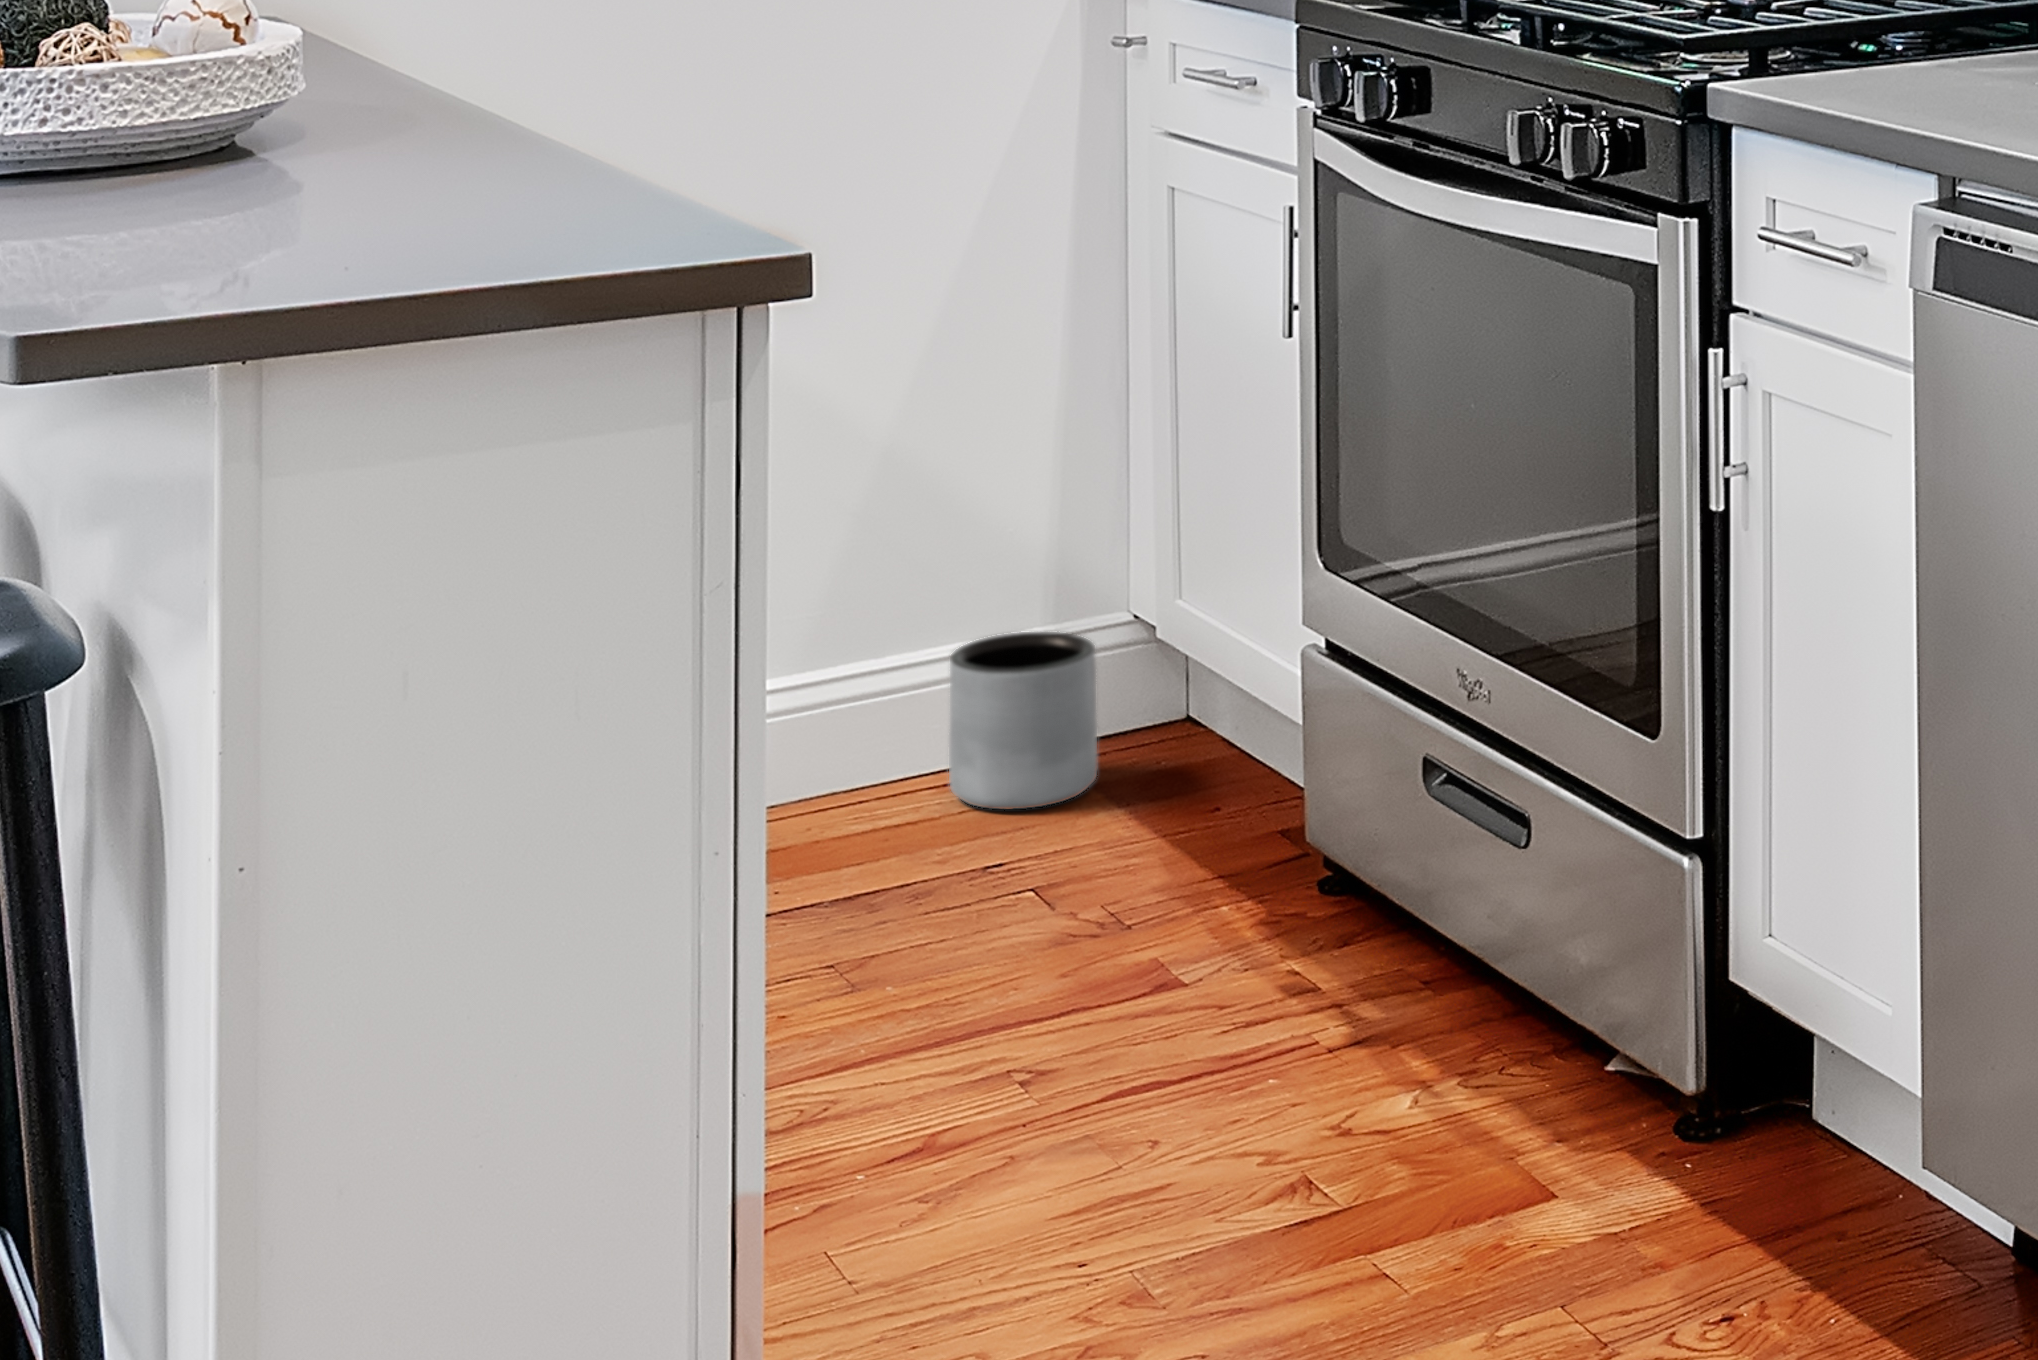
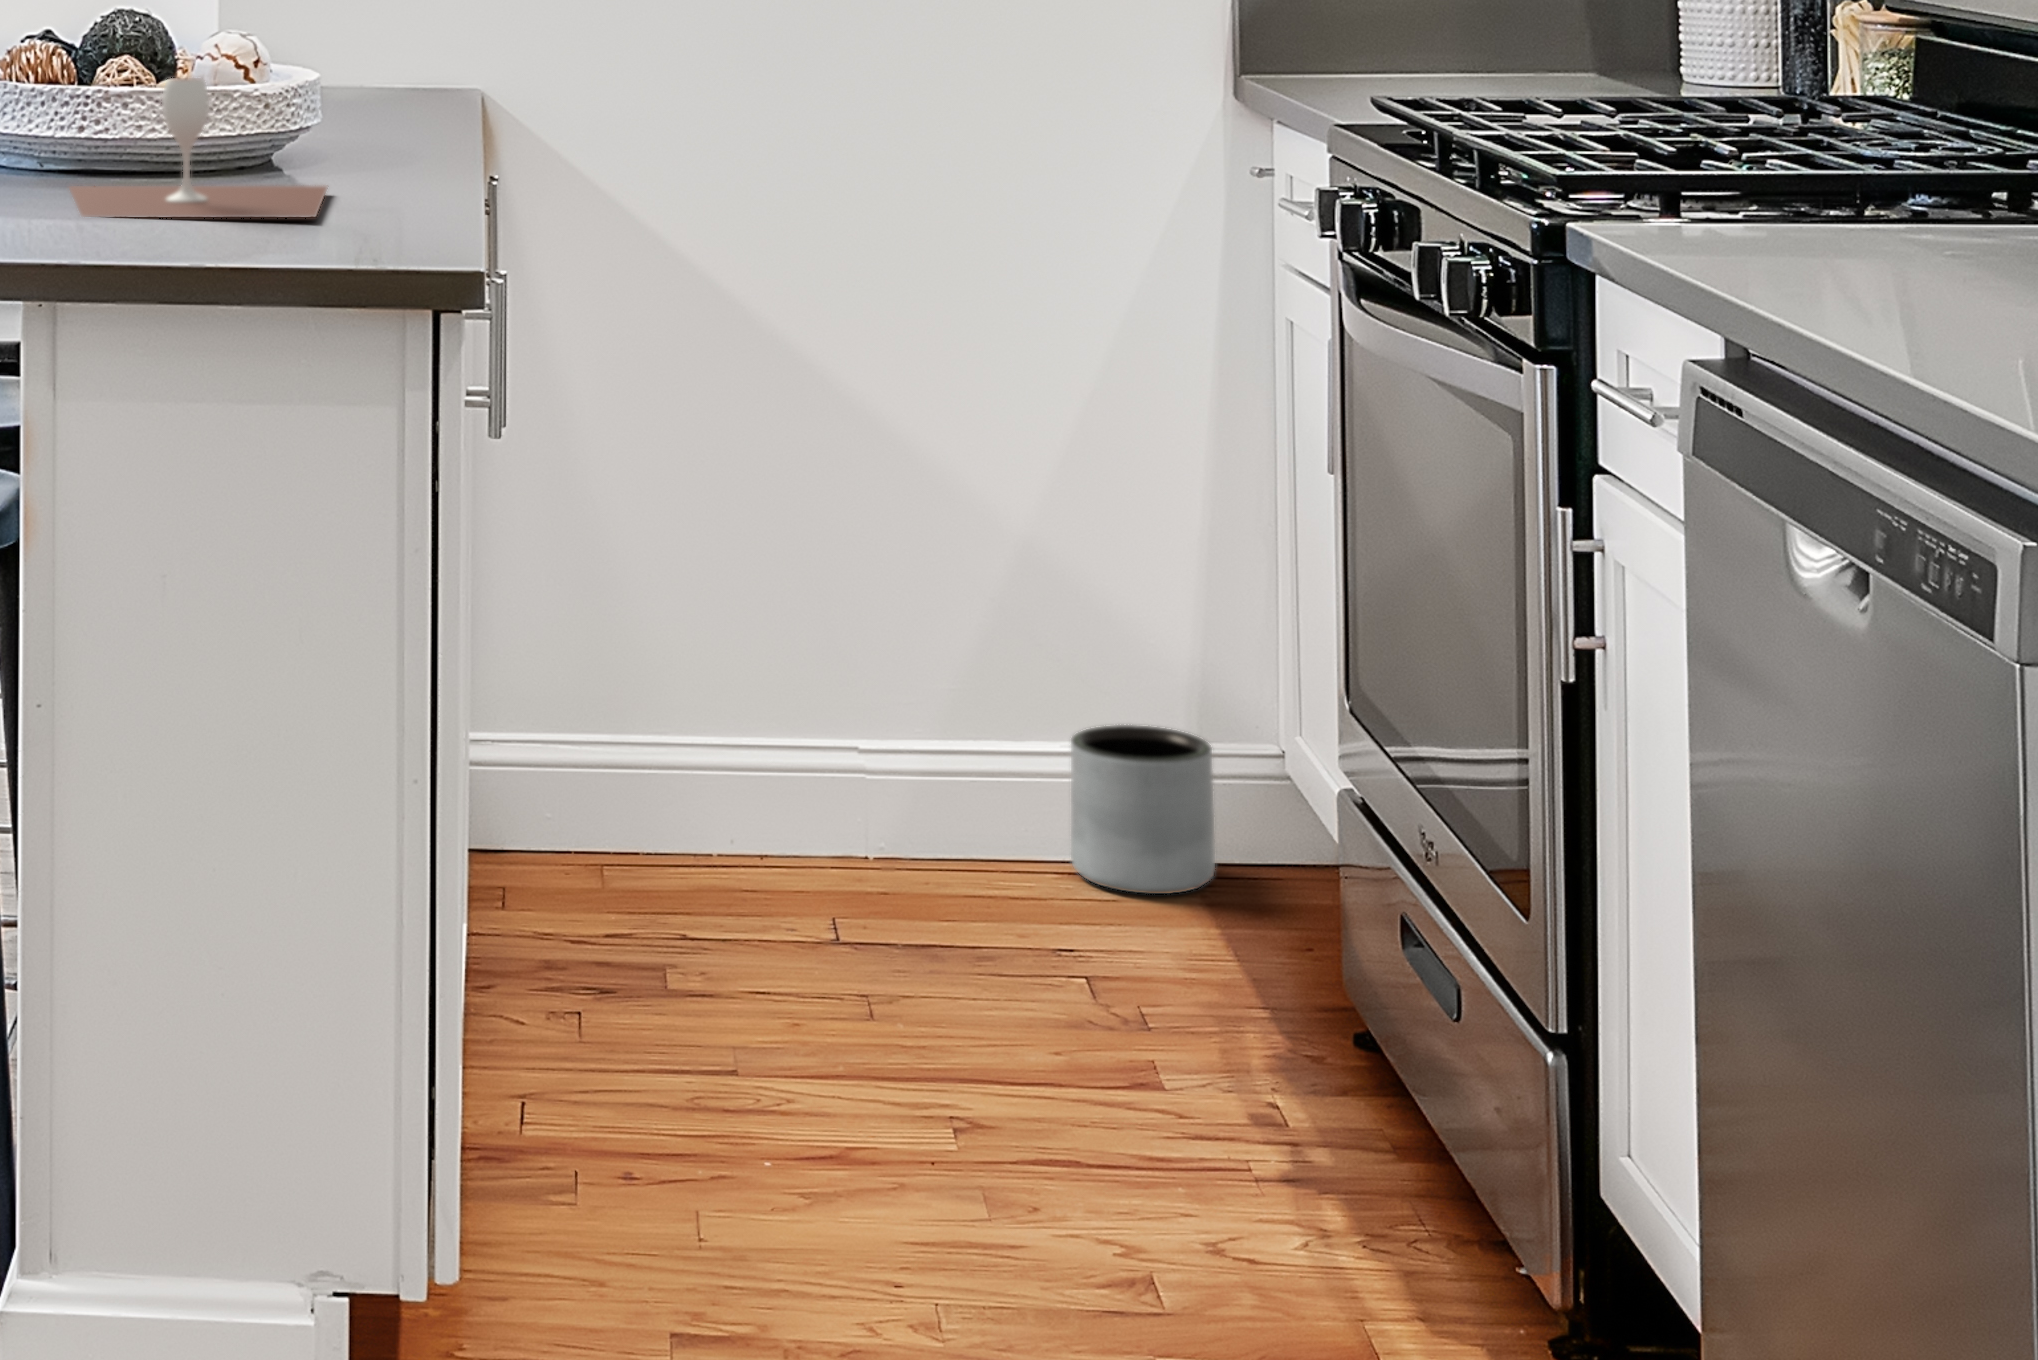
wine glass: none [172,59,600,252] -> present [69,78,328,218]

